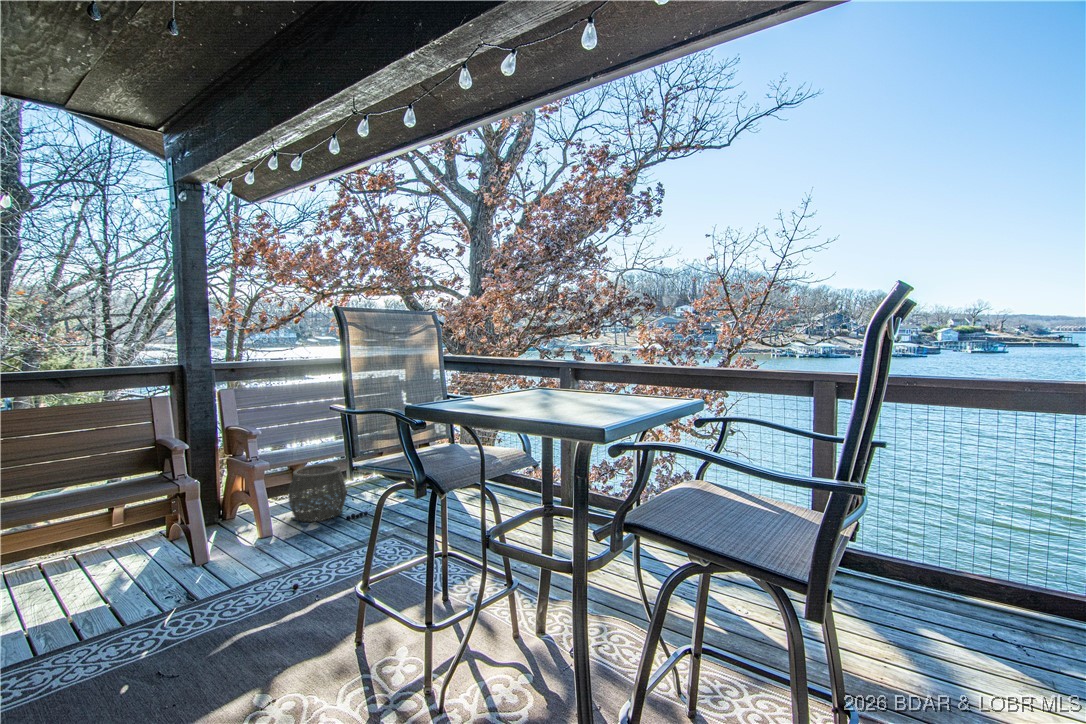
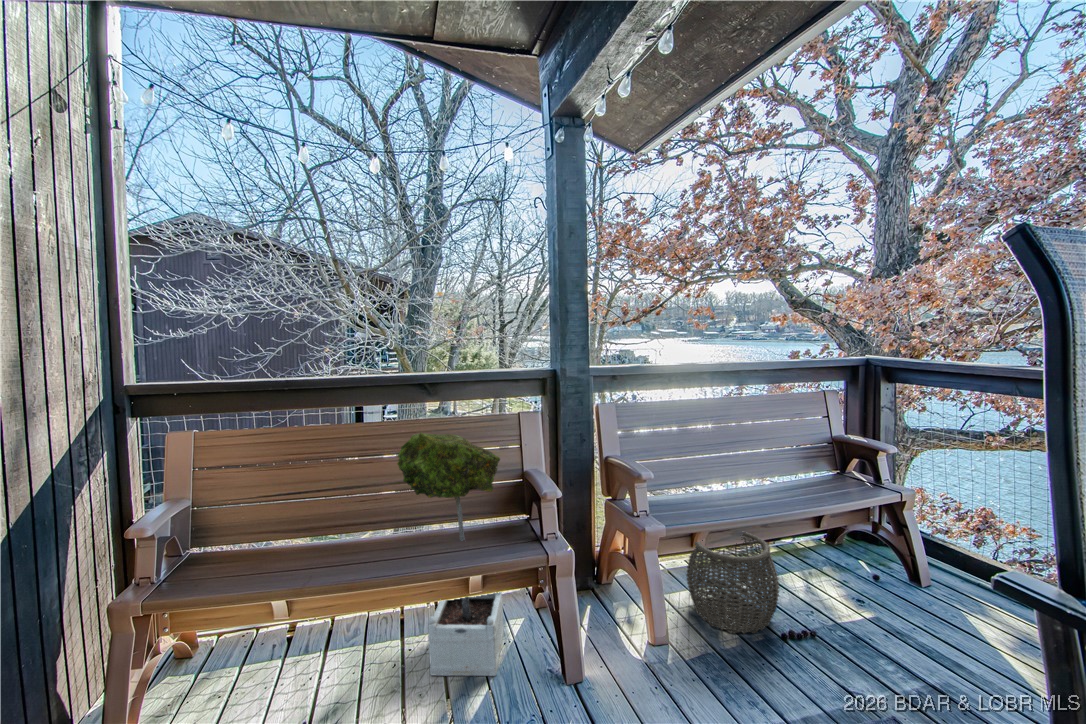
potted tree: none [41,407,140,584] -> present [398,433,504,676]

